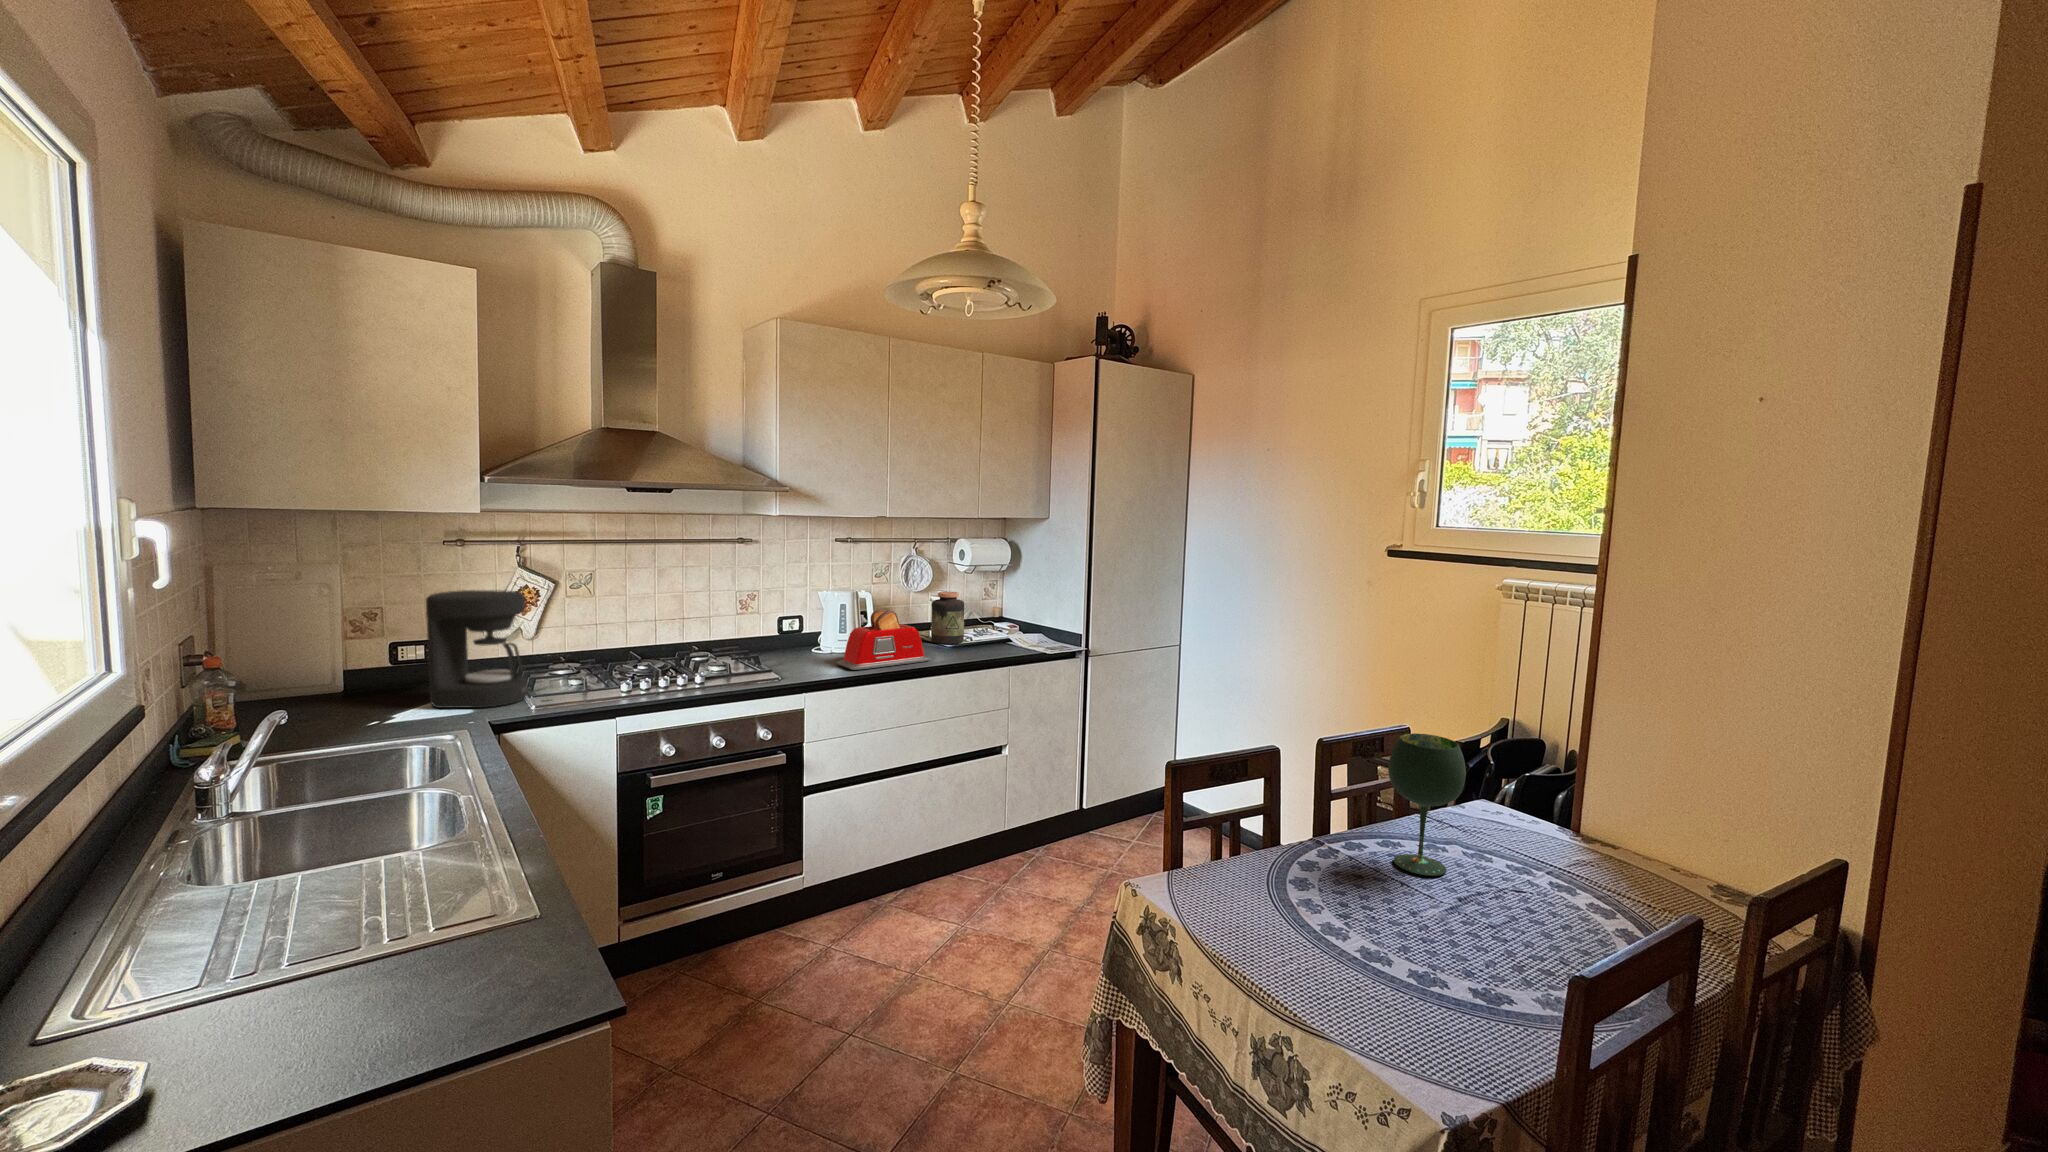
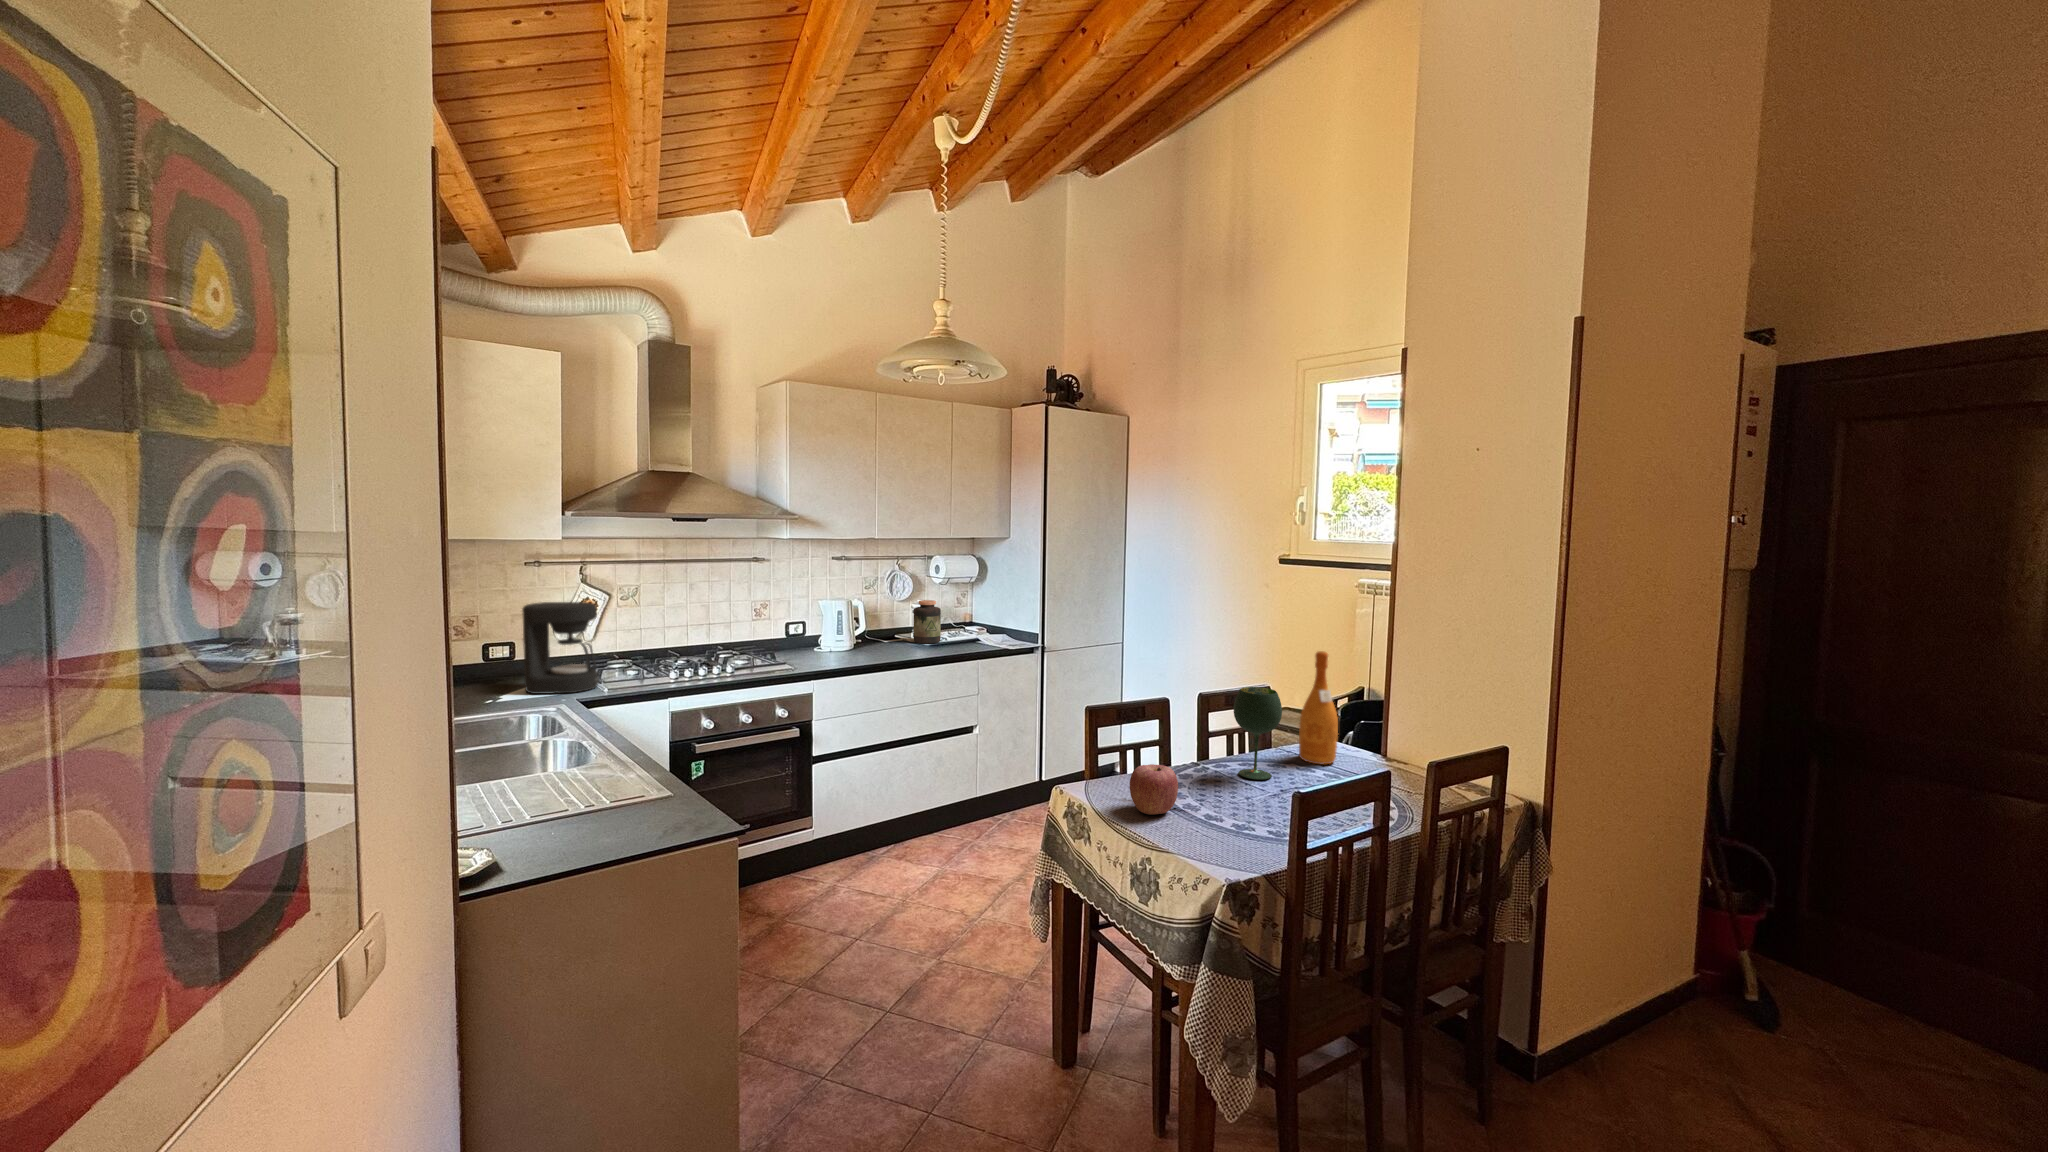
toaster: present [836,610,931,670] -> none [838,615,915,663]
wine bottle: none [1473,680,1537,847] -> present [1299,651,1338,764]
apple: none [1243,860,1322,946] -> present [1130,764,1178,815]

